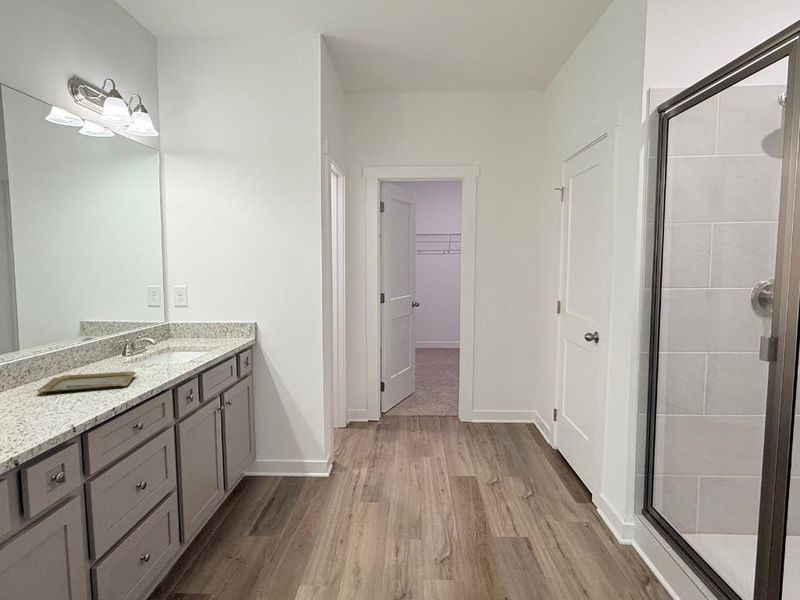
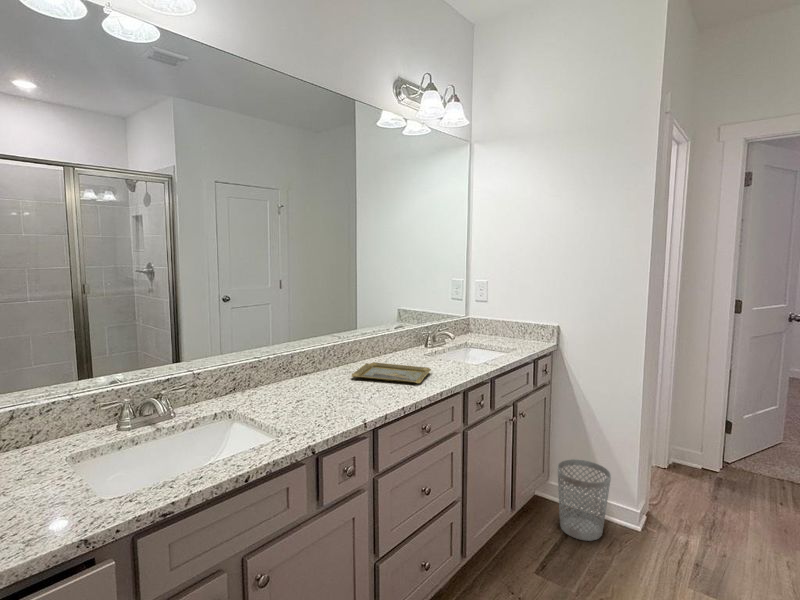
wastebasket: none [262,432,305,498] -> present [558,459,611,541]

